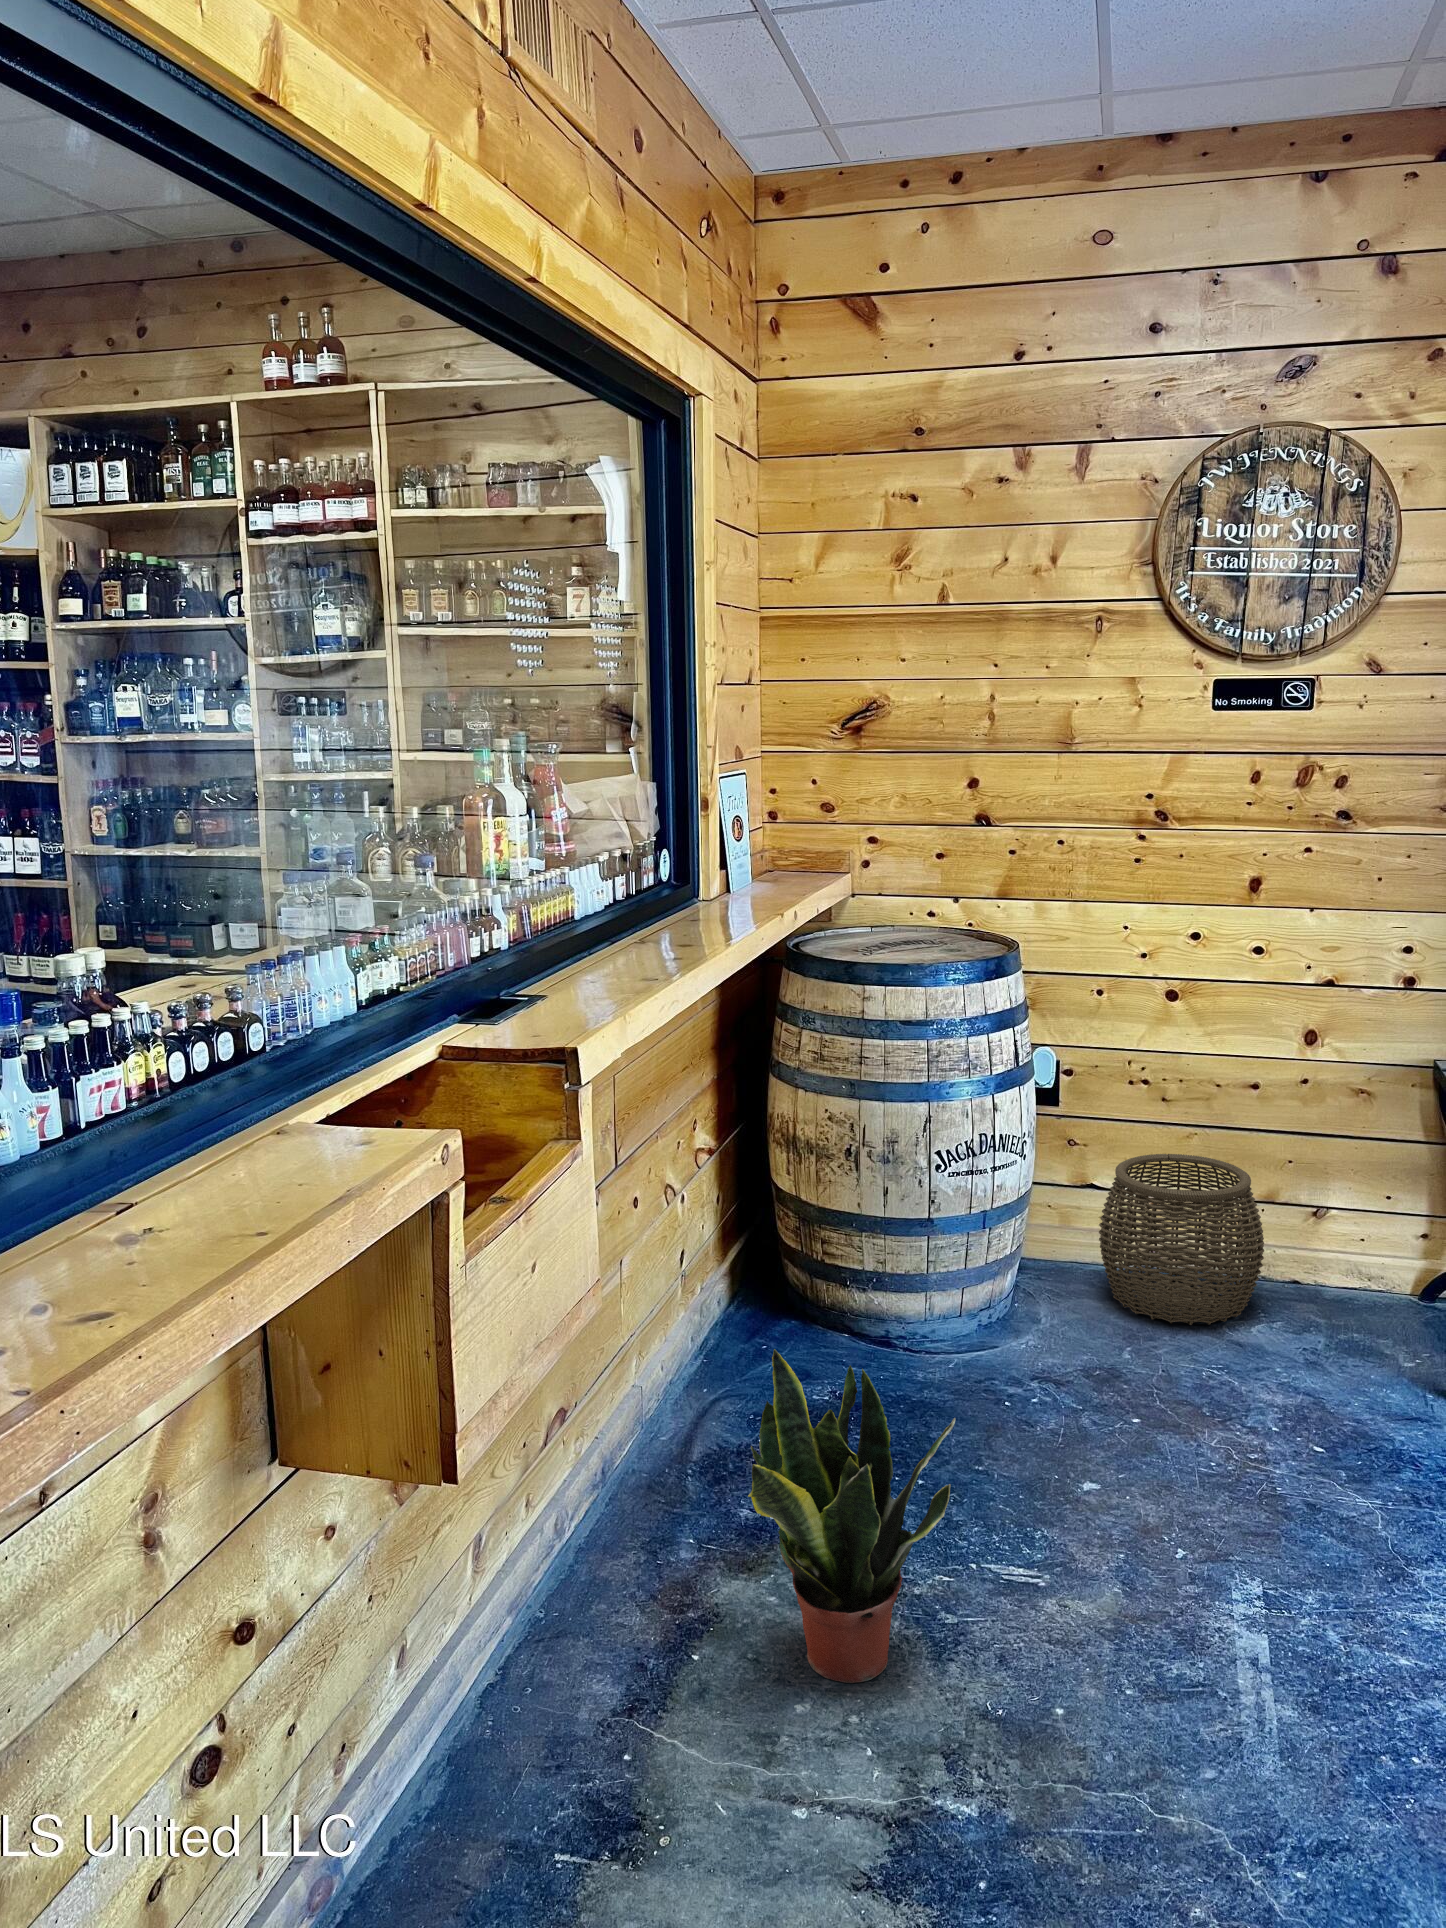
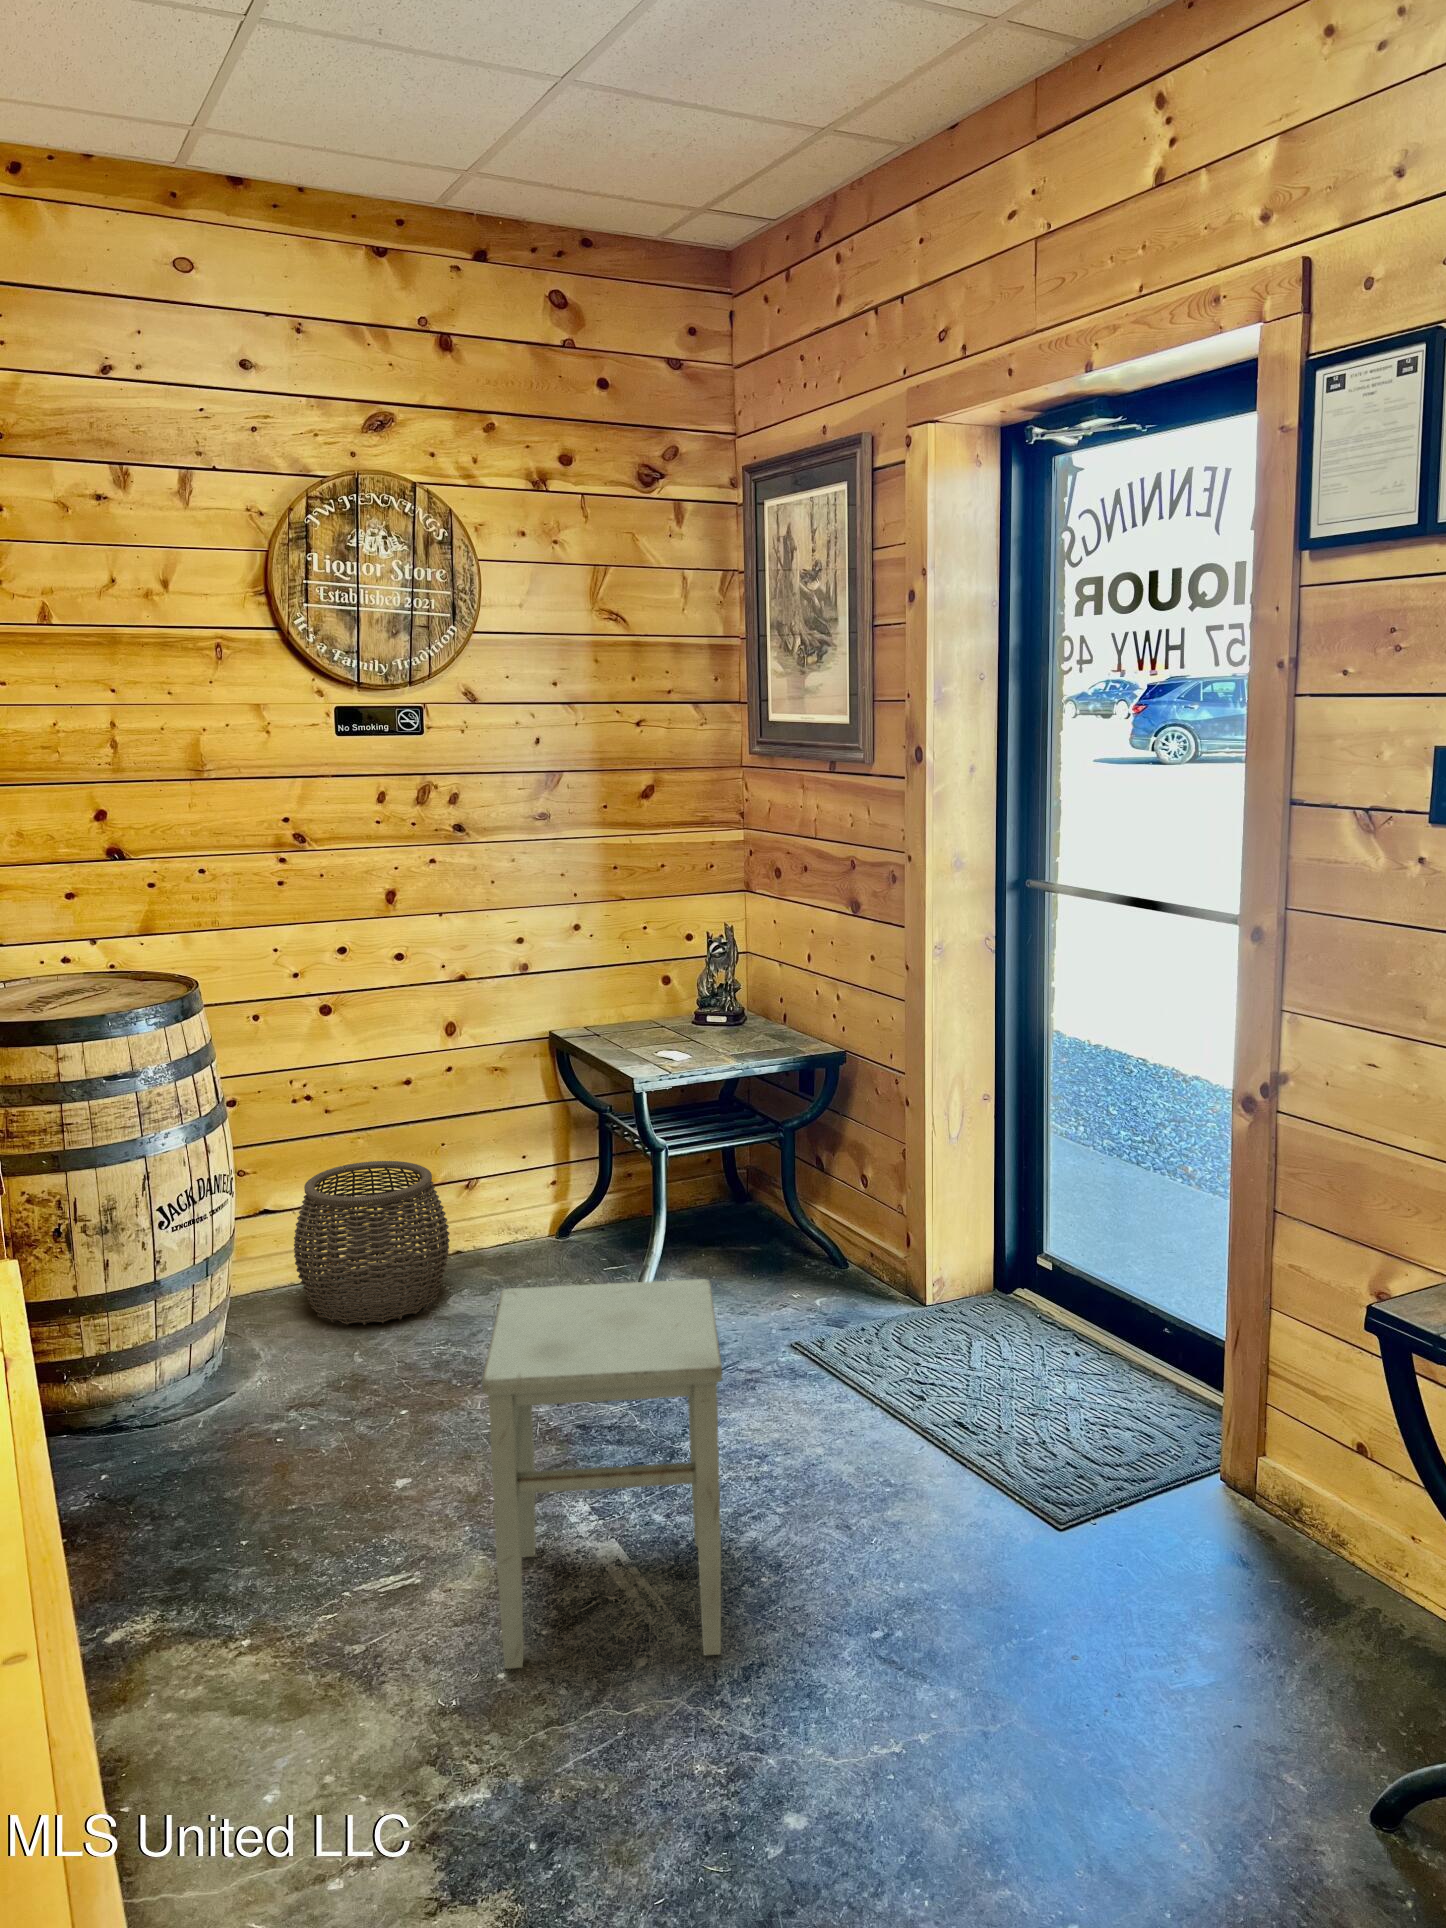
stool: none [1064,1314,1409,1813] -> present [482,1279,722,1669]
potted plant: present [748,1349,955,1683] -> none [151,1430,385,1757]

